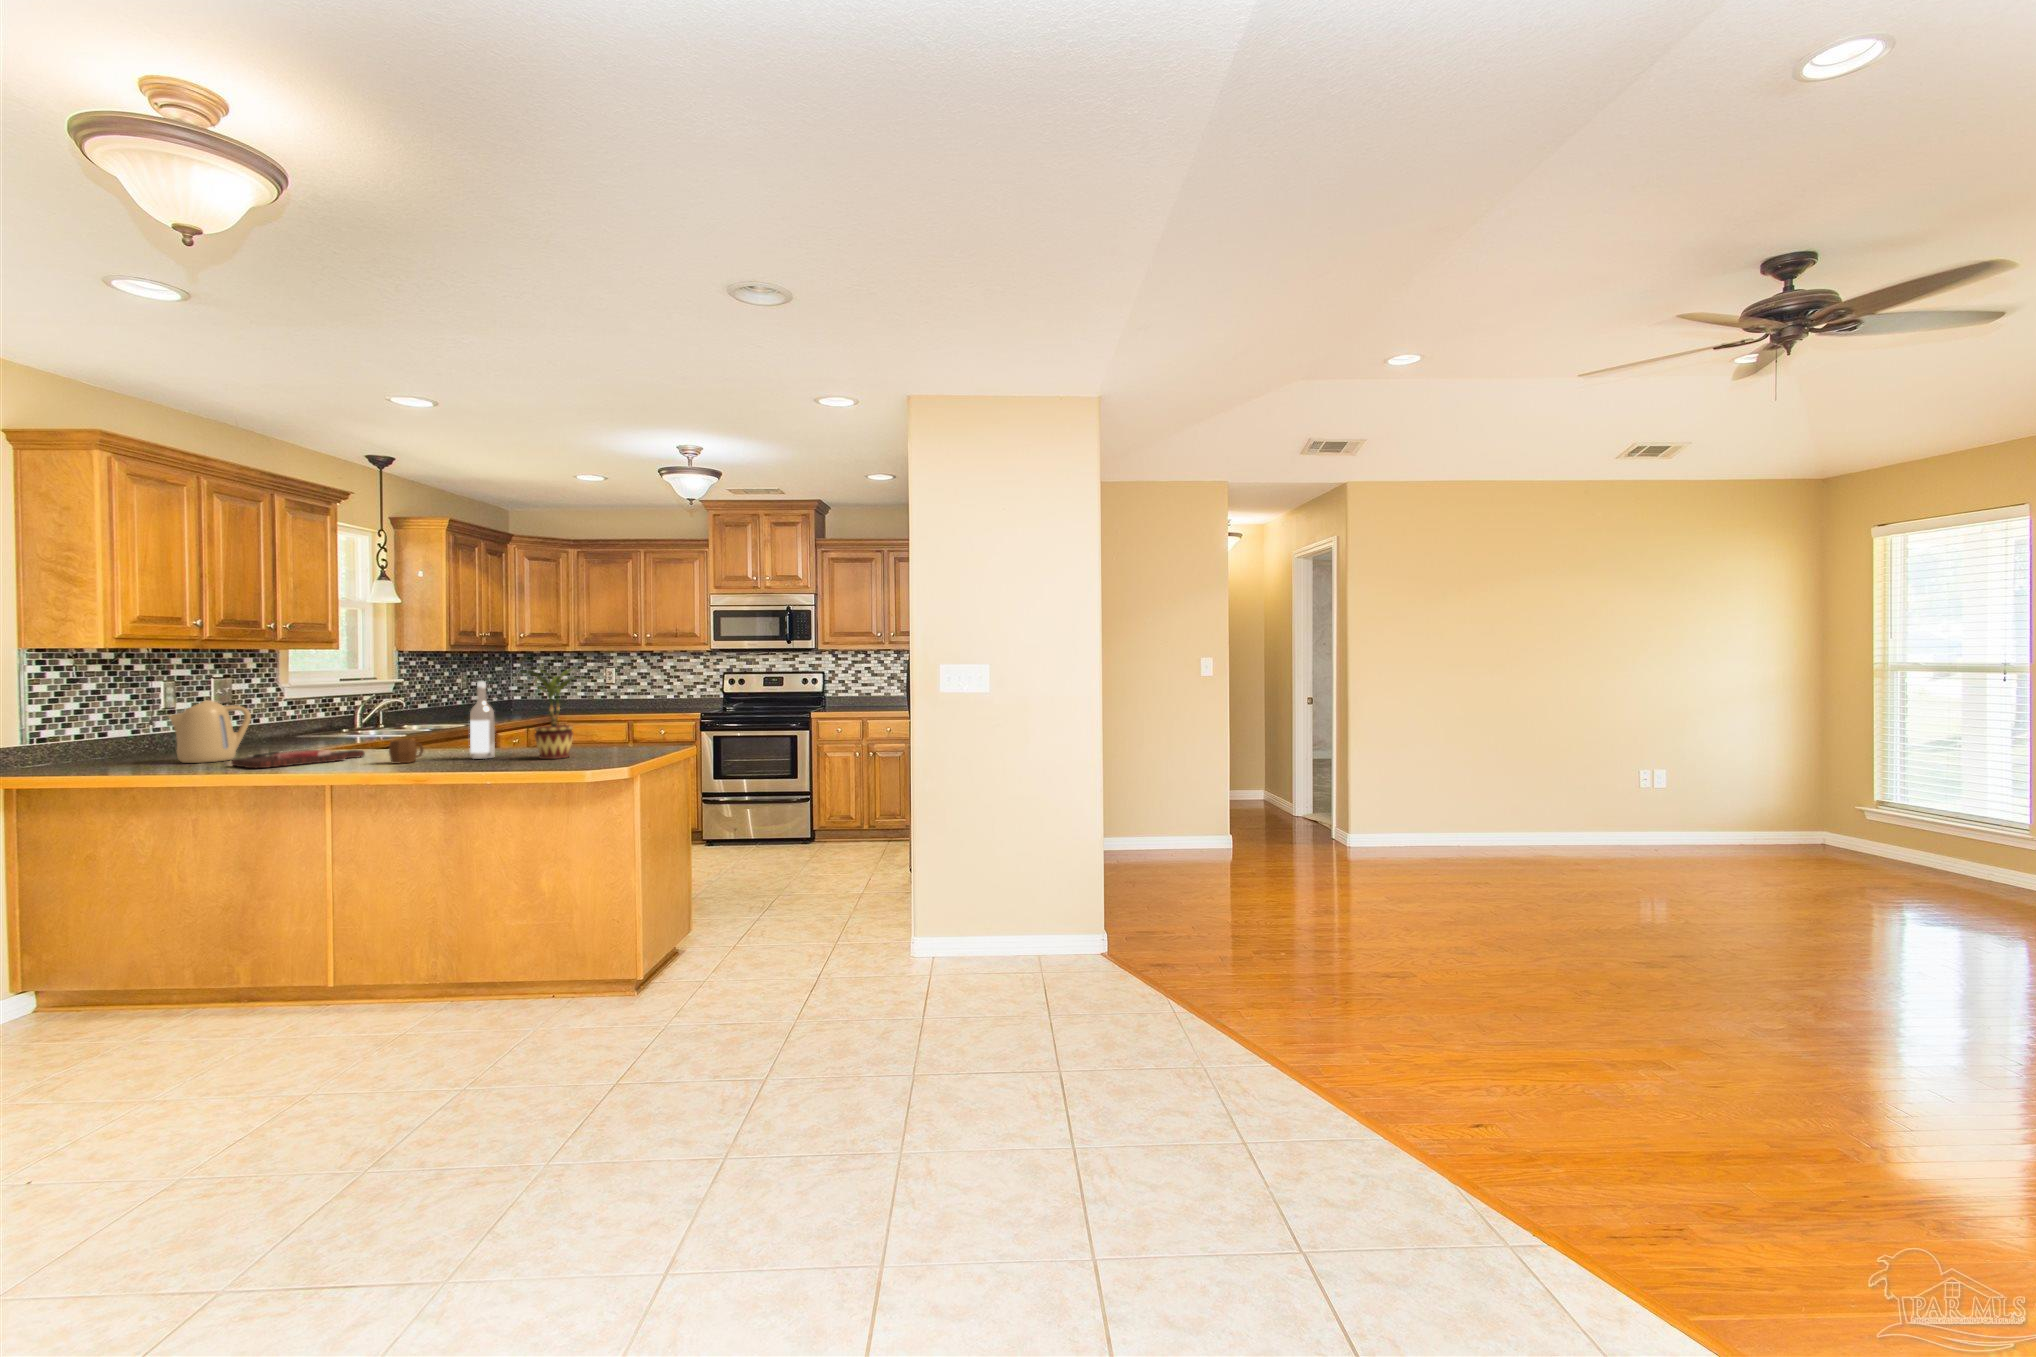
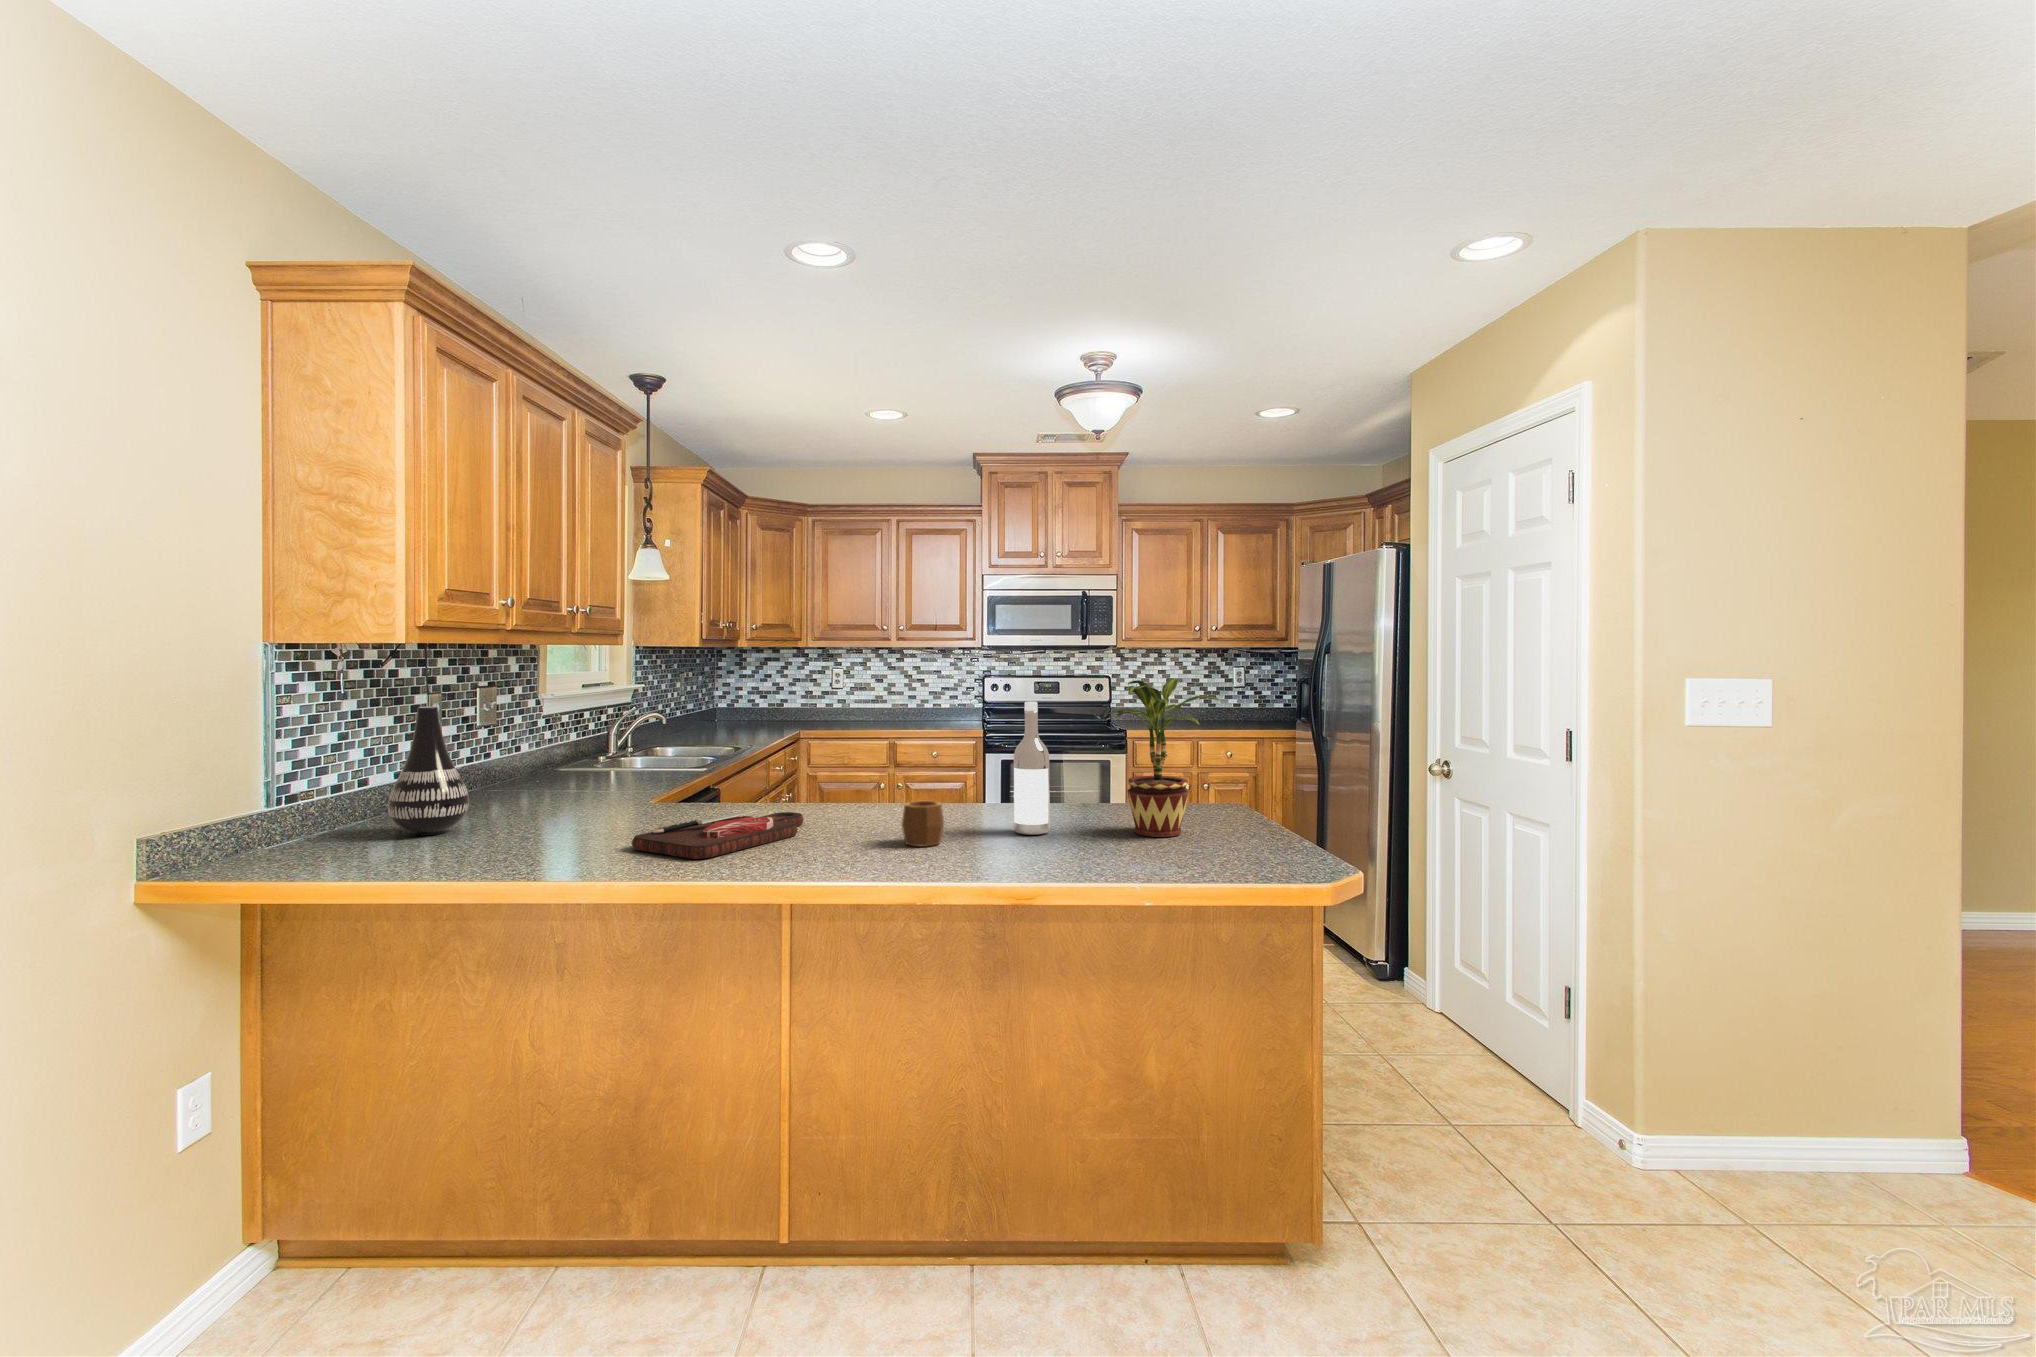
vase: none [106,687,162,763] -> present [388,707,469,835]
kettle: present [168,700,251,763] -> none [498,730,614,839]

